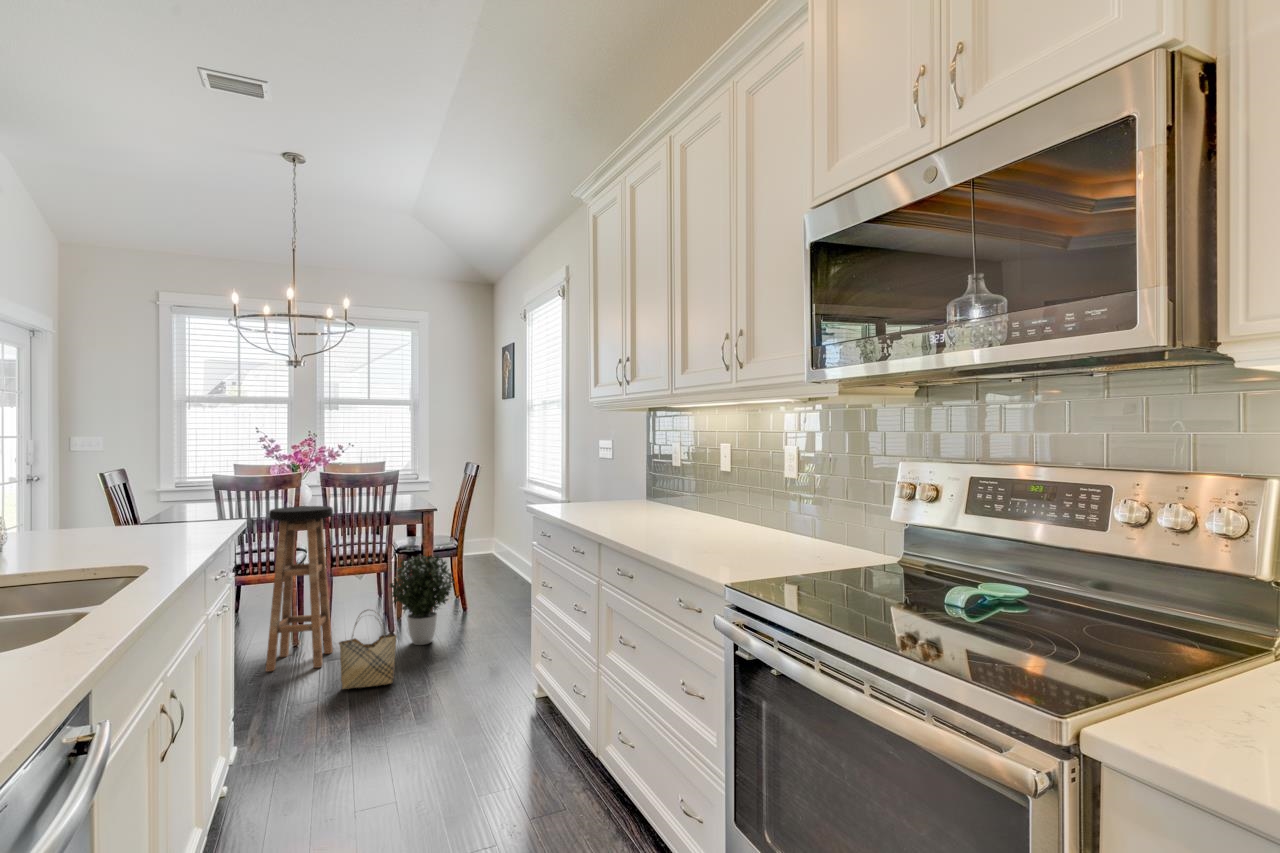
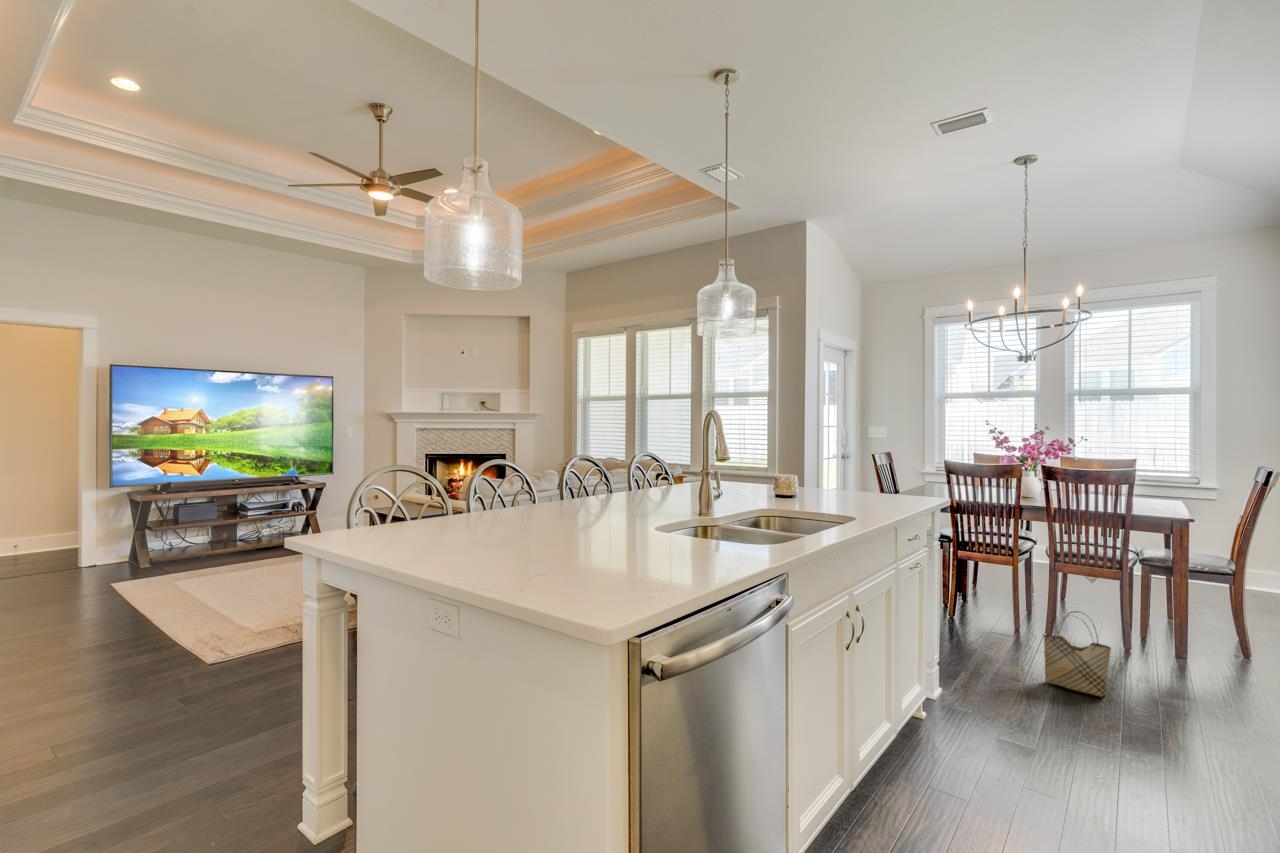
bar stool: present [266,506,333,671] -> none [981,496,1050,655]
potted plant: present [390,555,454,645] -> none [1115,567,1211,674]

